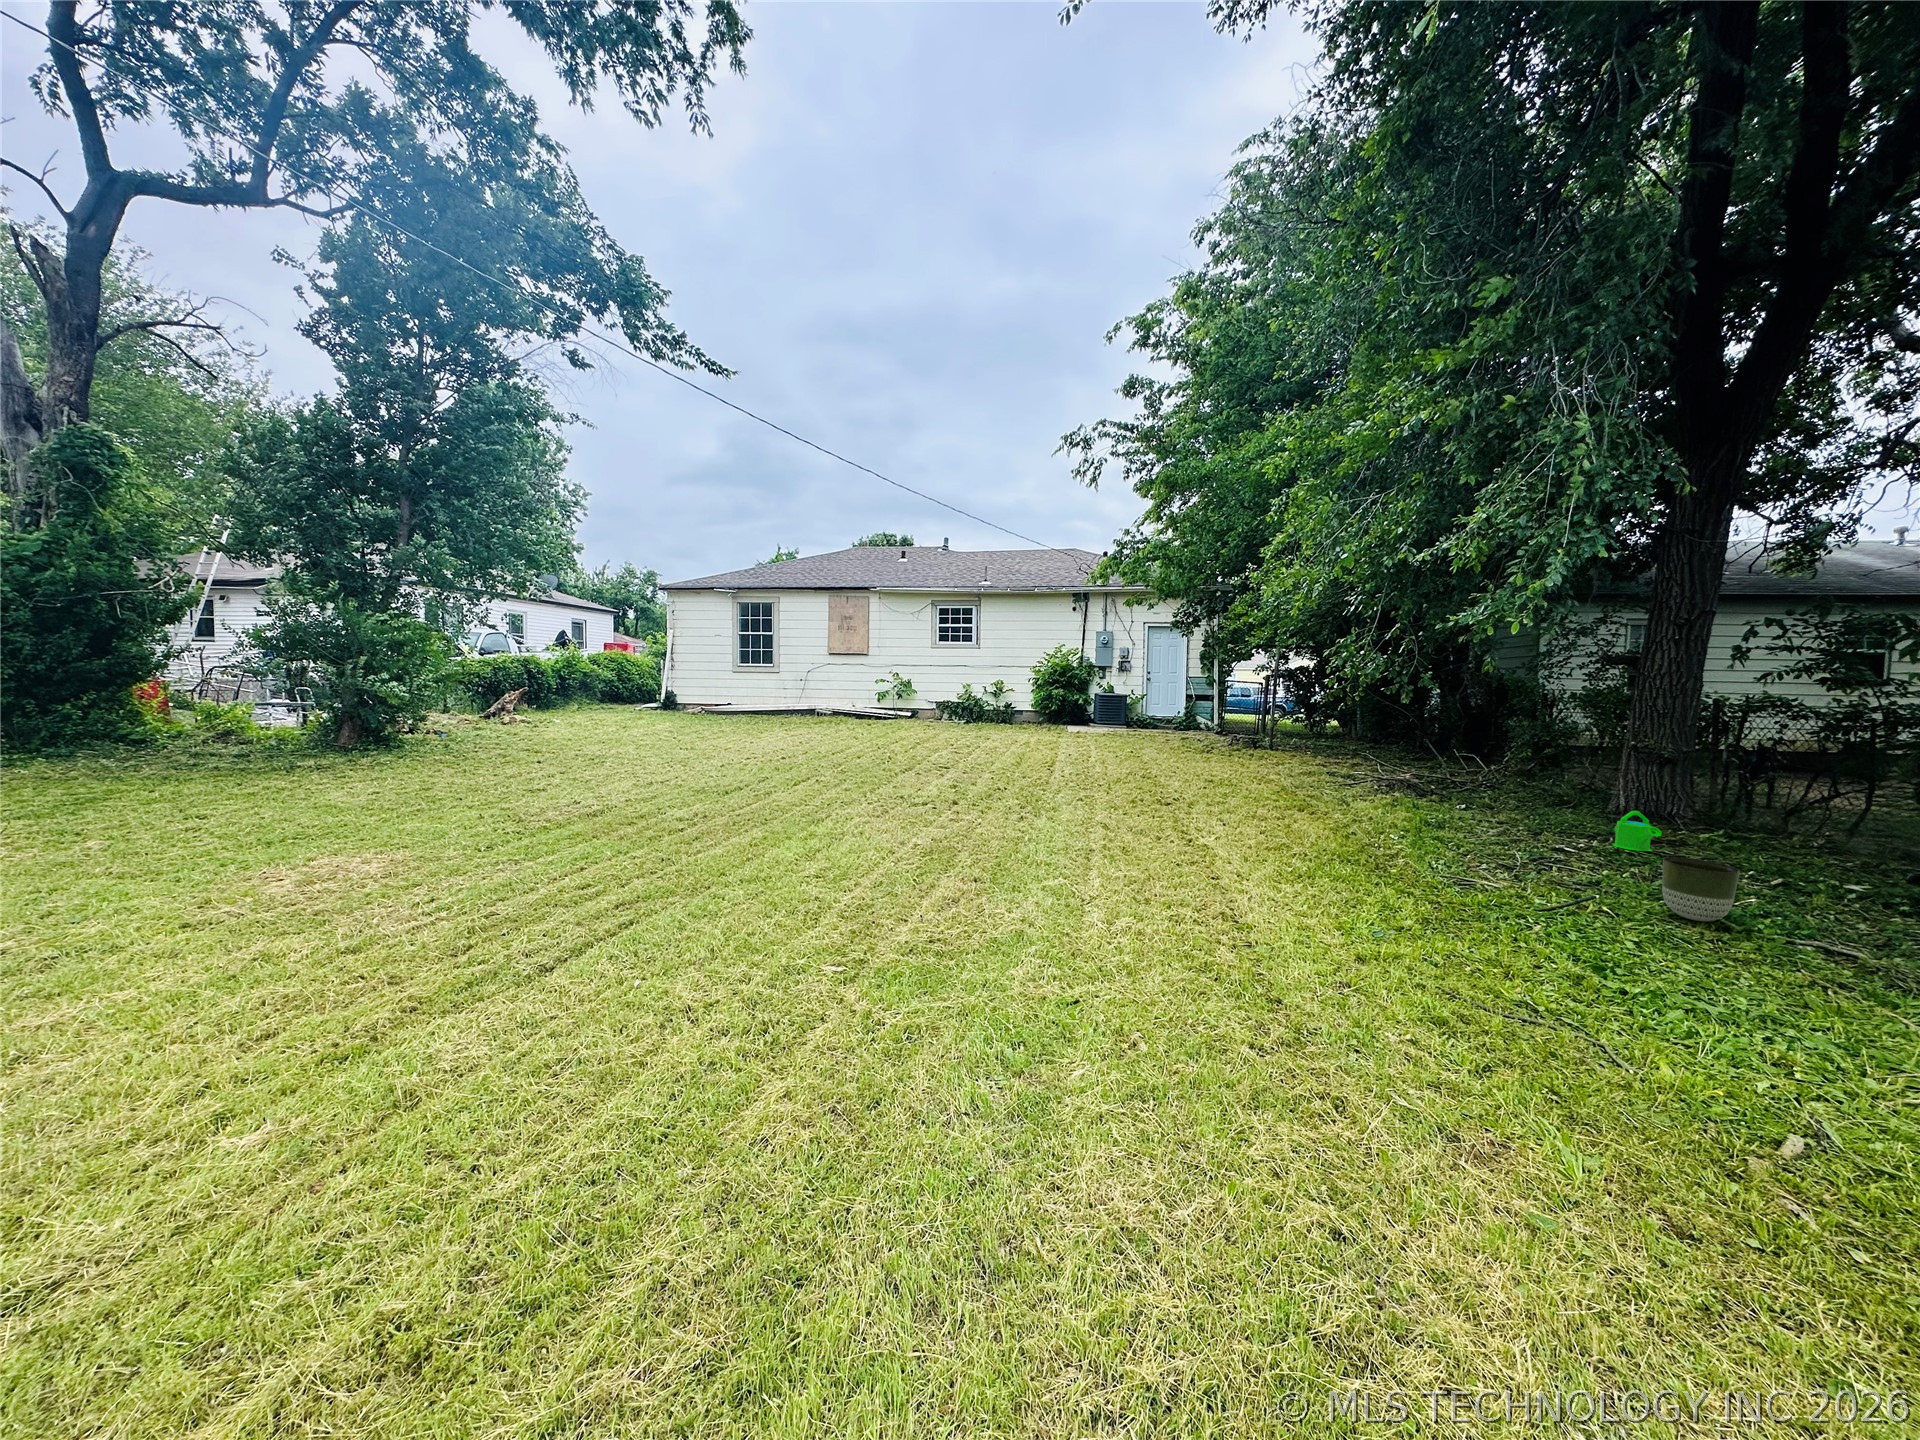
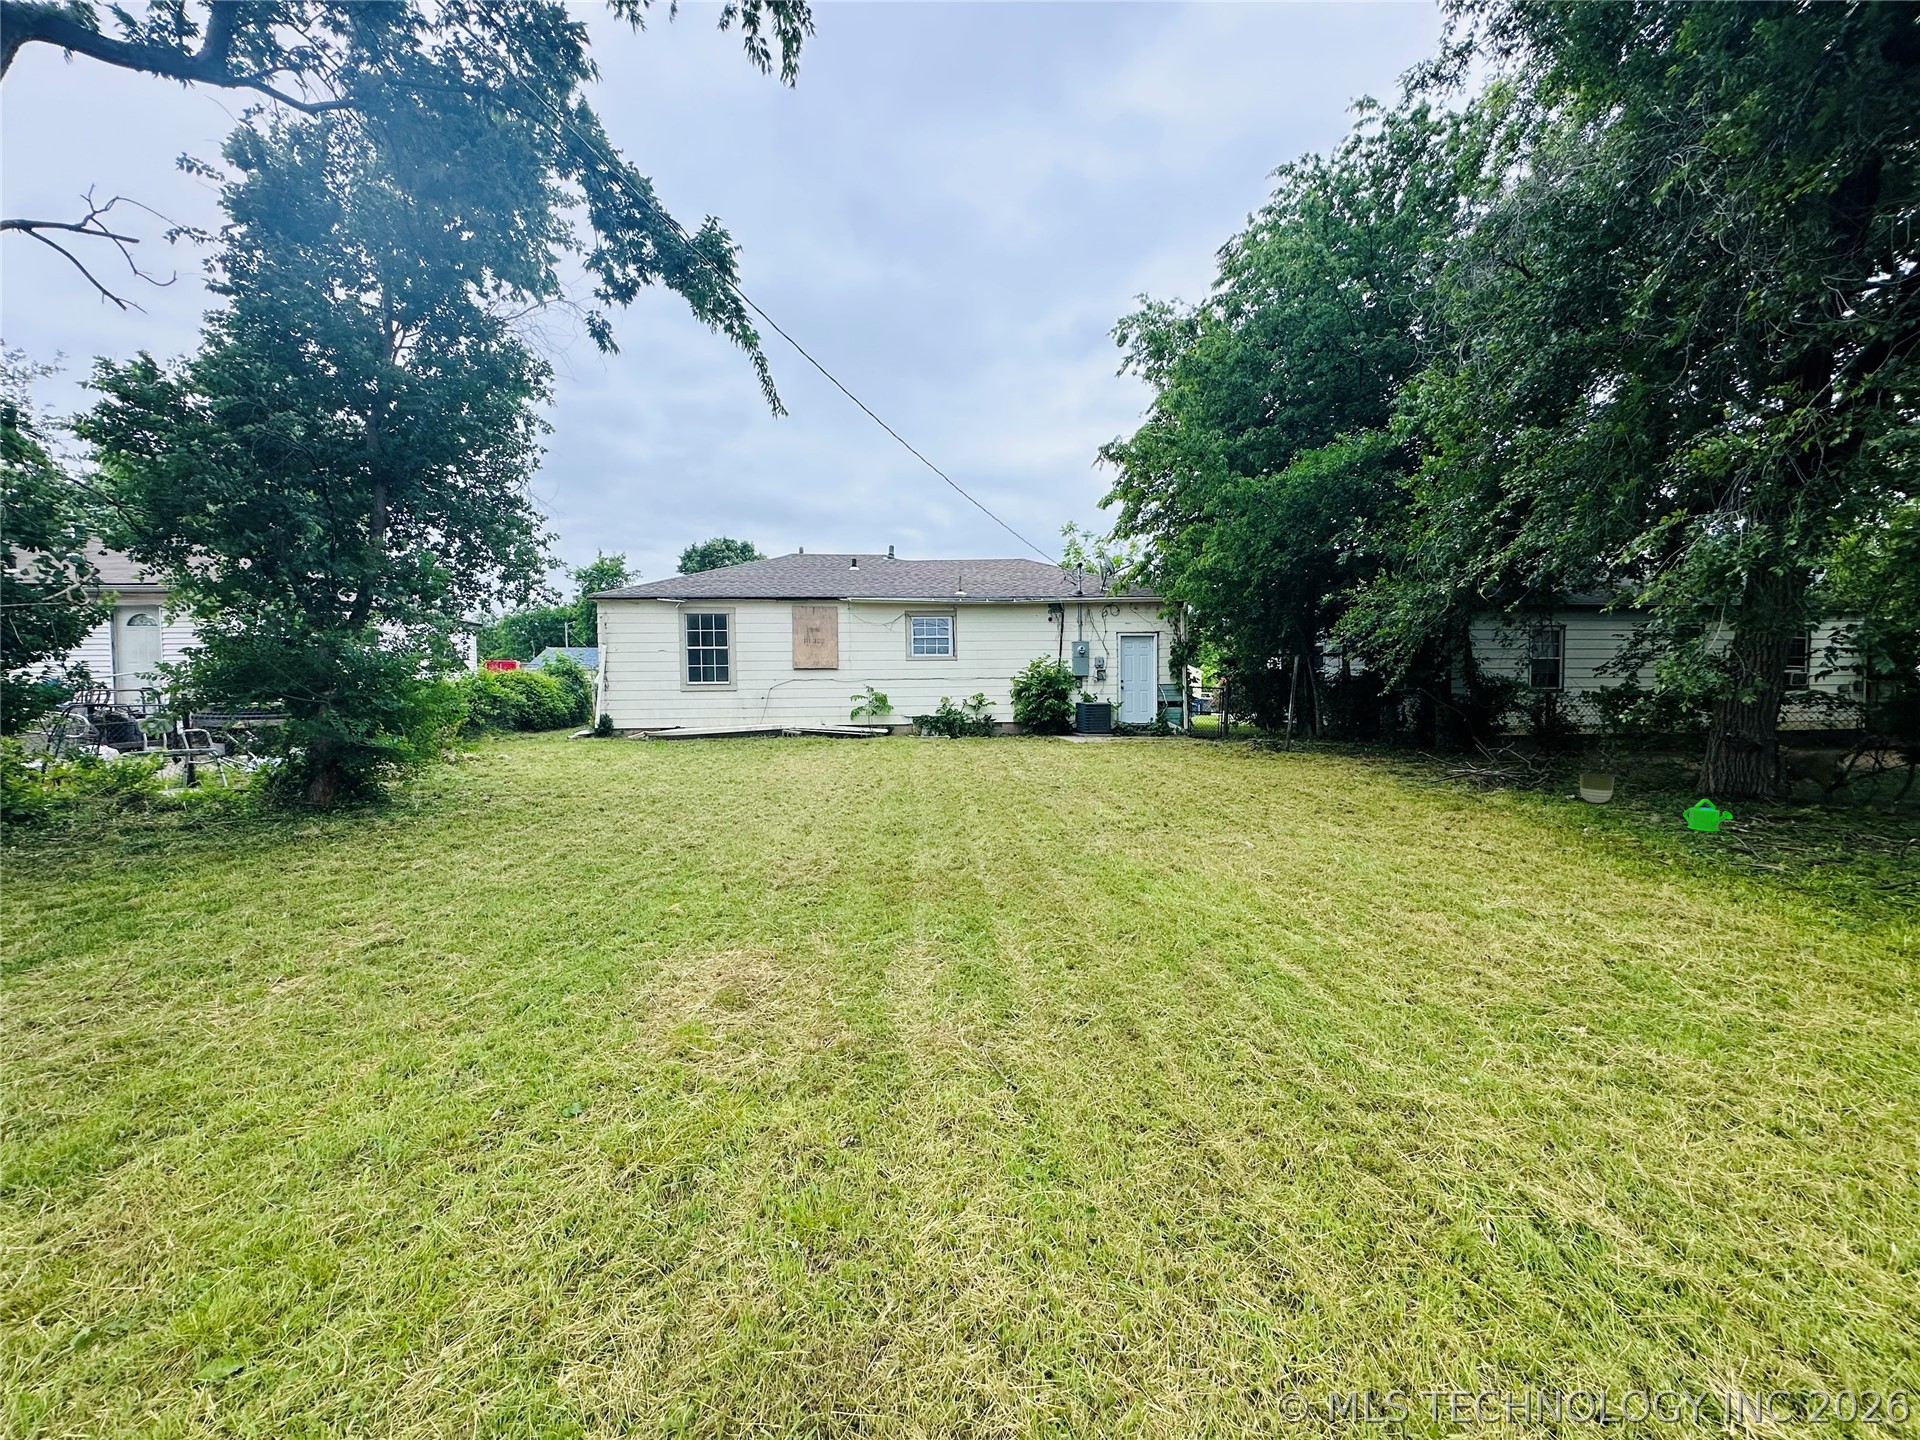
planter: present [1662,857,1739,921] -> present [1580,773,1615,803]

